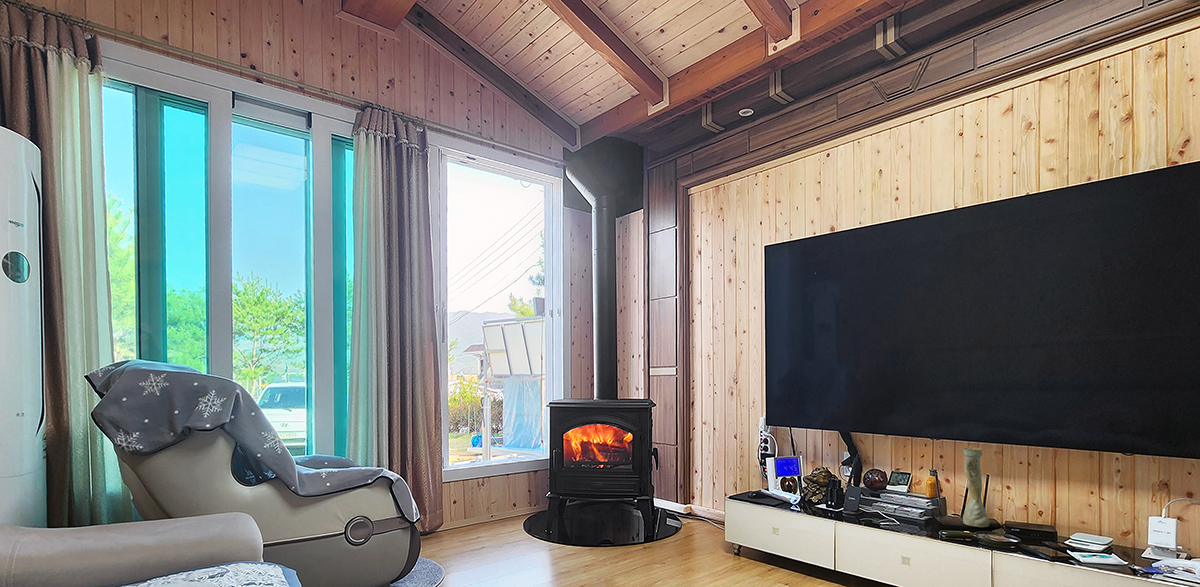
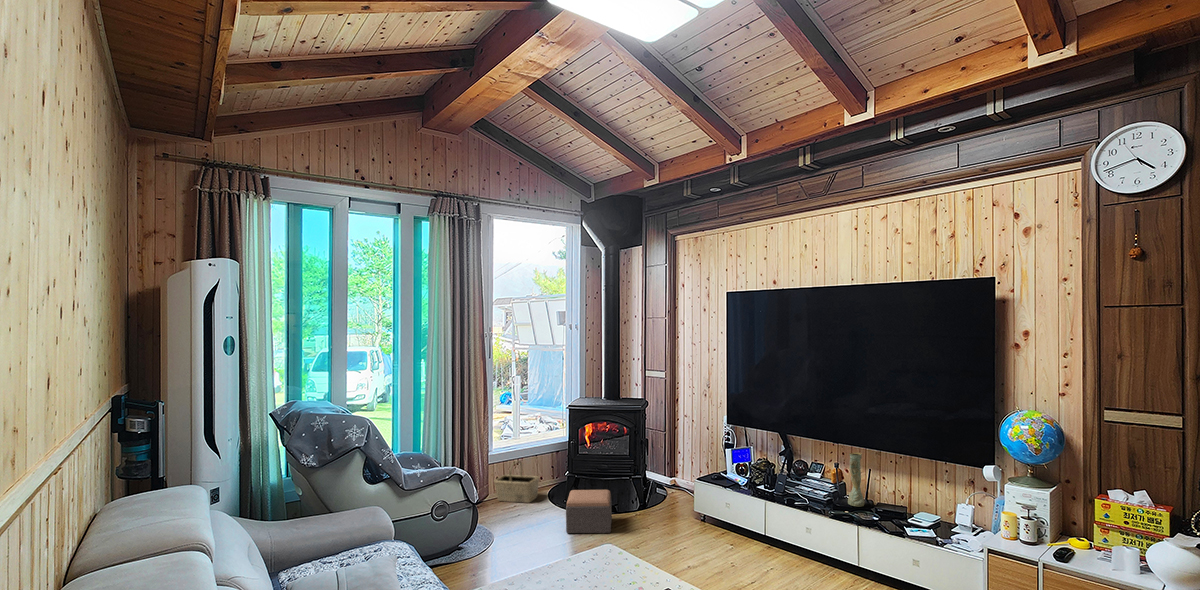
basket: none [442,477,505,535] -> present [494,461,539,503]
footstool: none [542,512,607,573] -> present [566,490,612,533]

